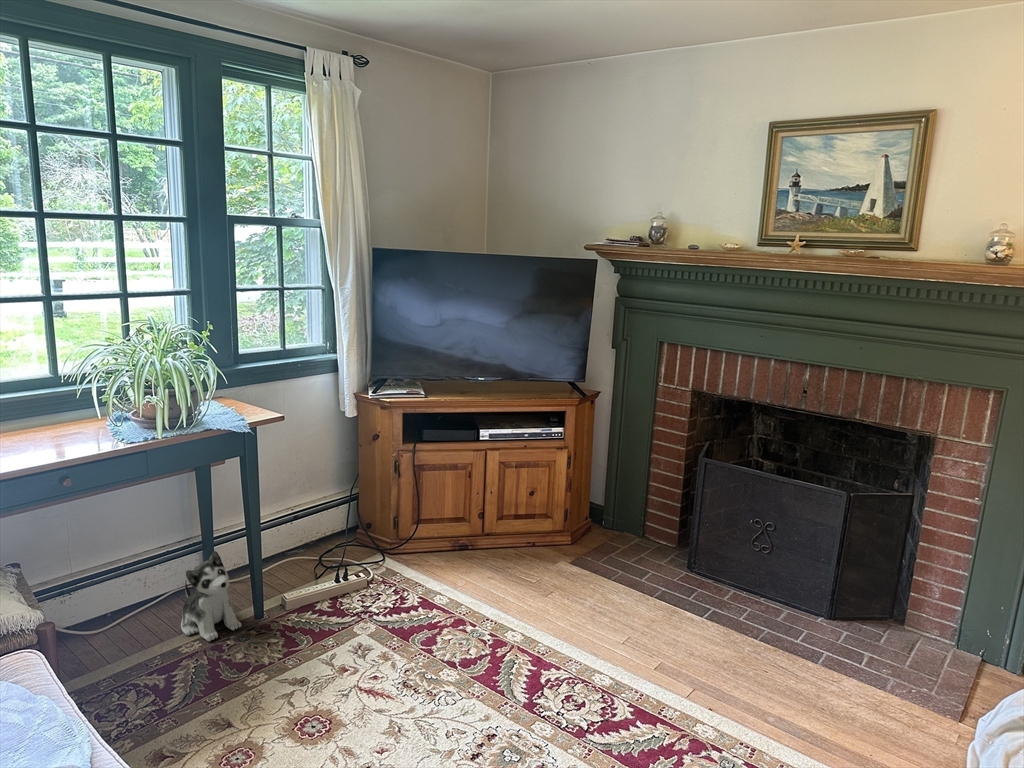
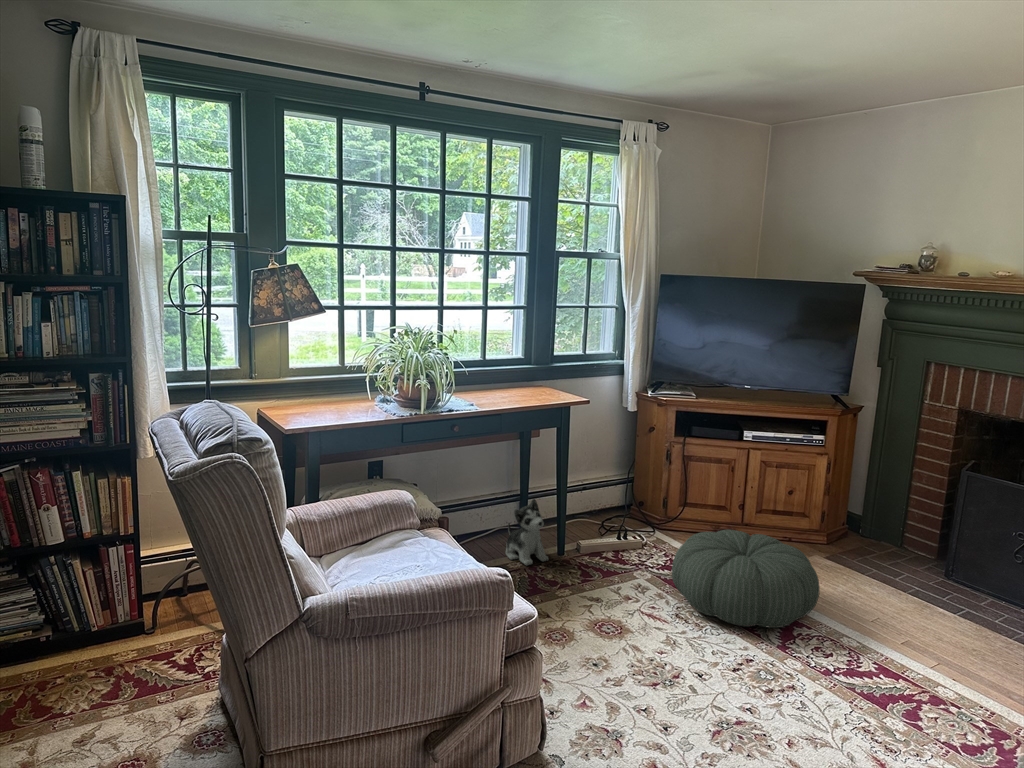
pouf: none [397,557,567,685] -> present [672,530,820,628]

